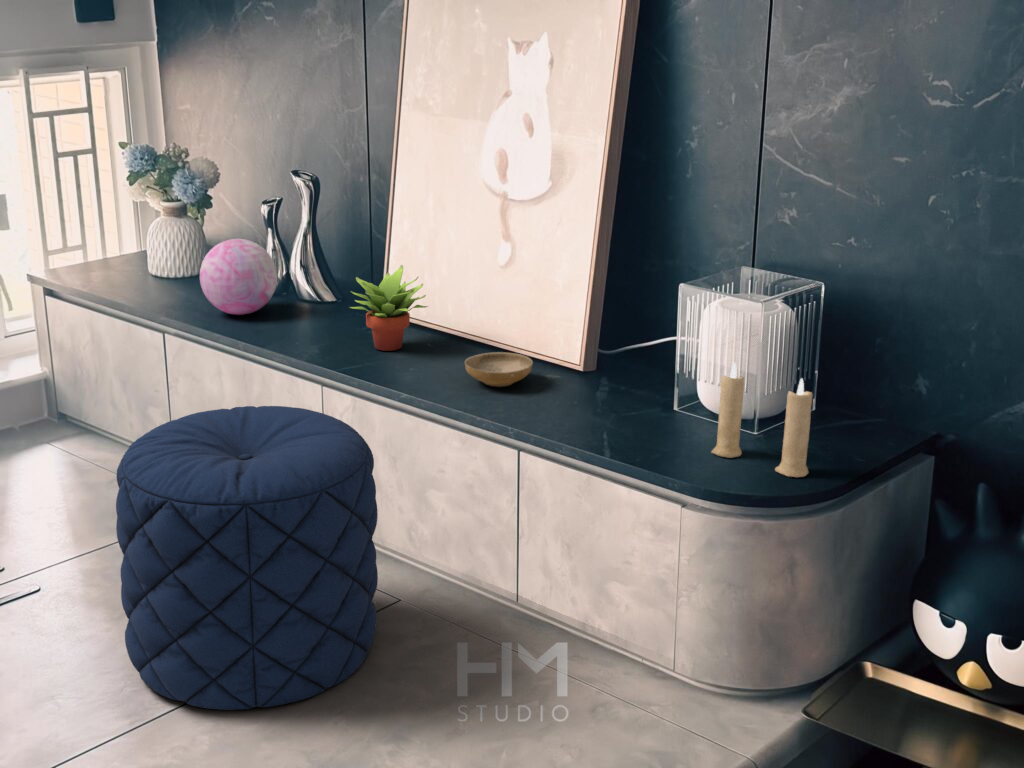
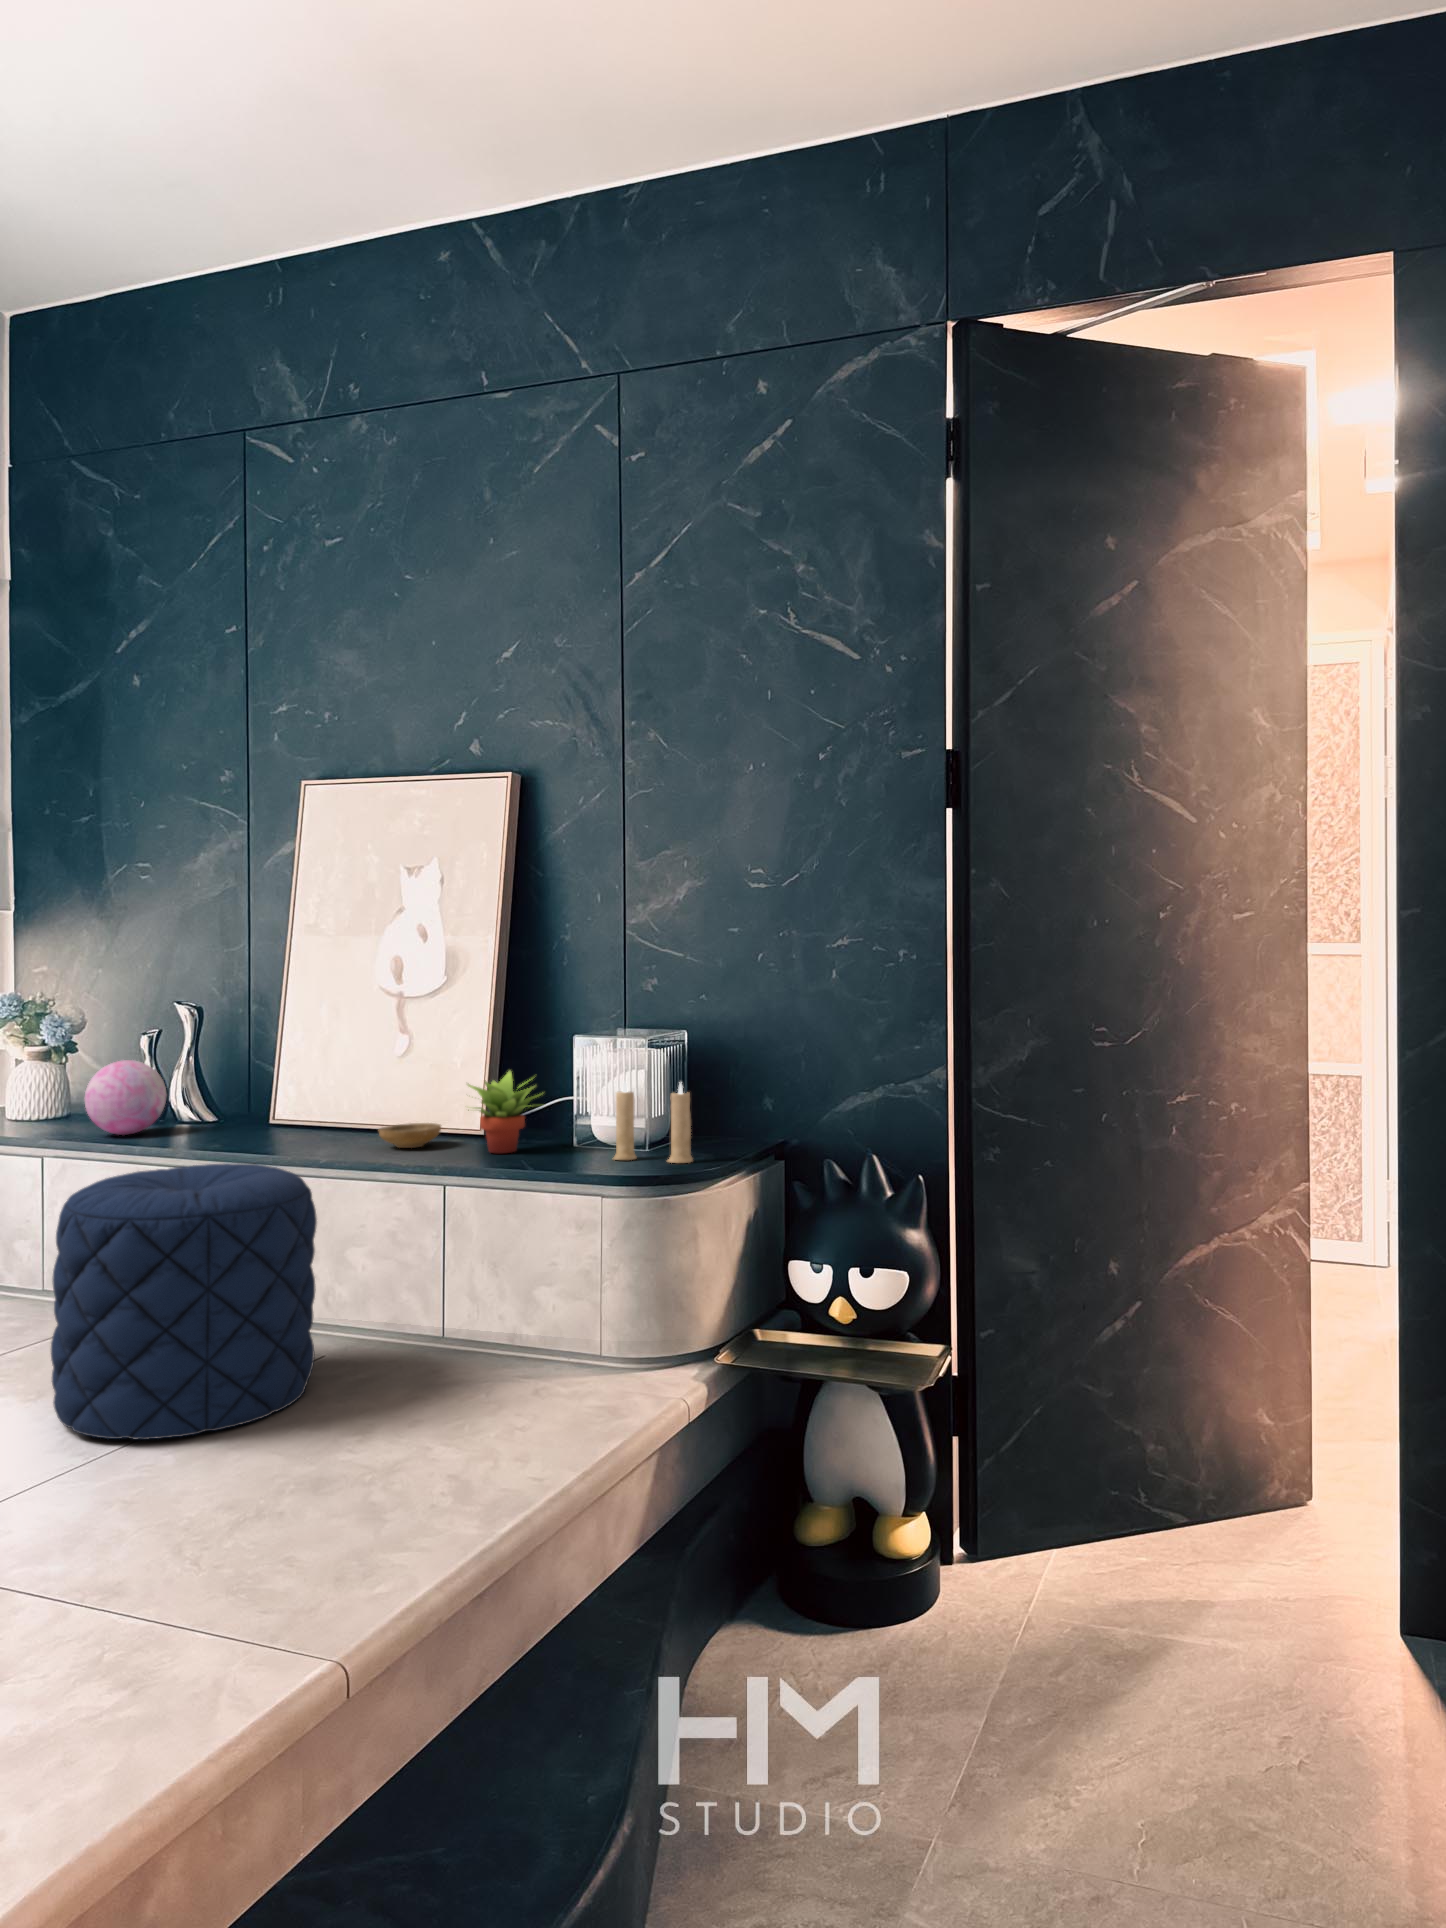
succulent plant: present [350,265,428,351] -> present [468,1071,541,1153]

